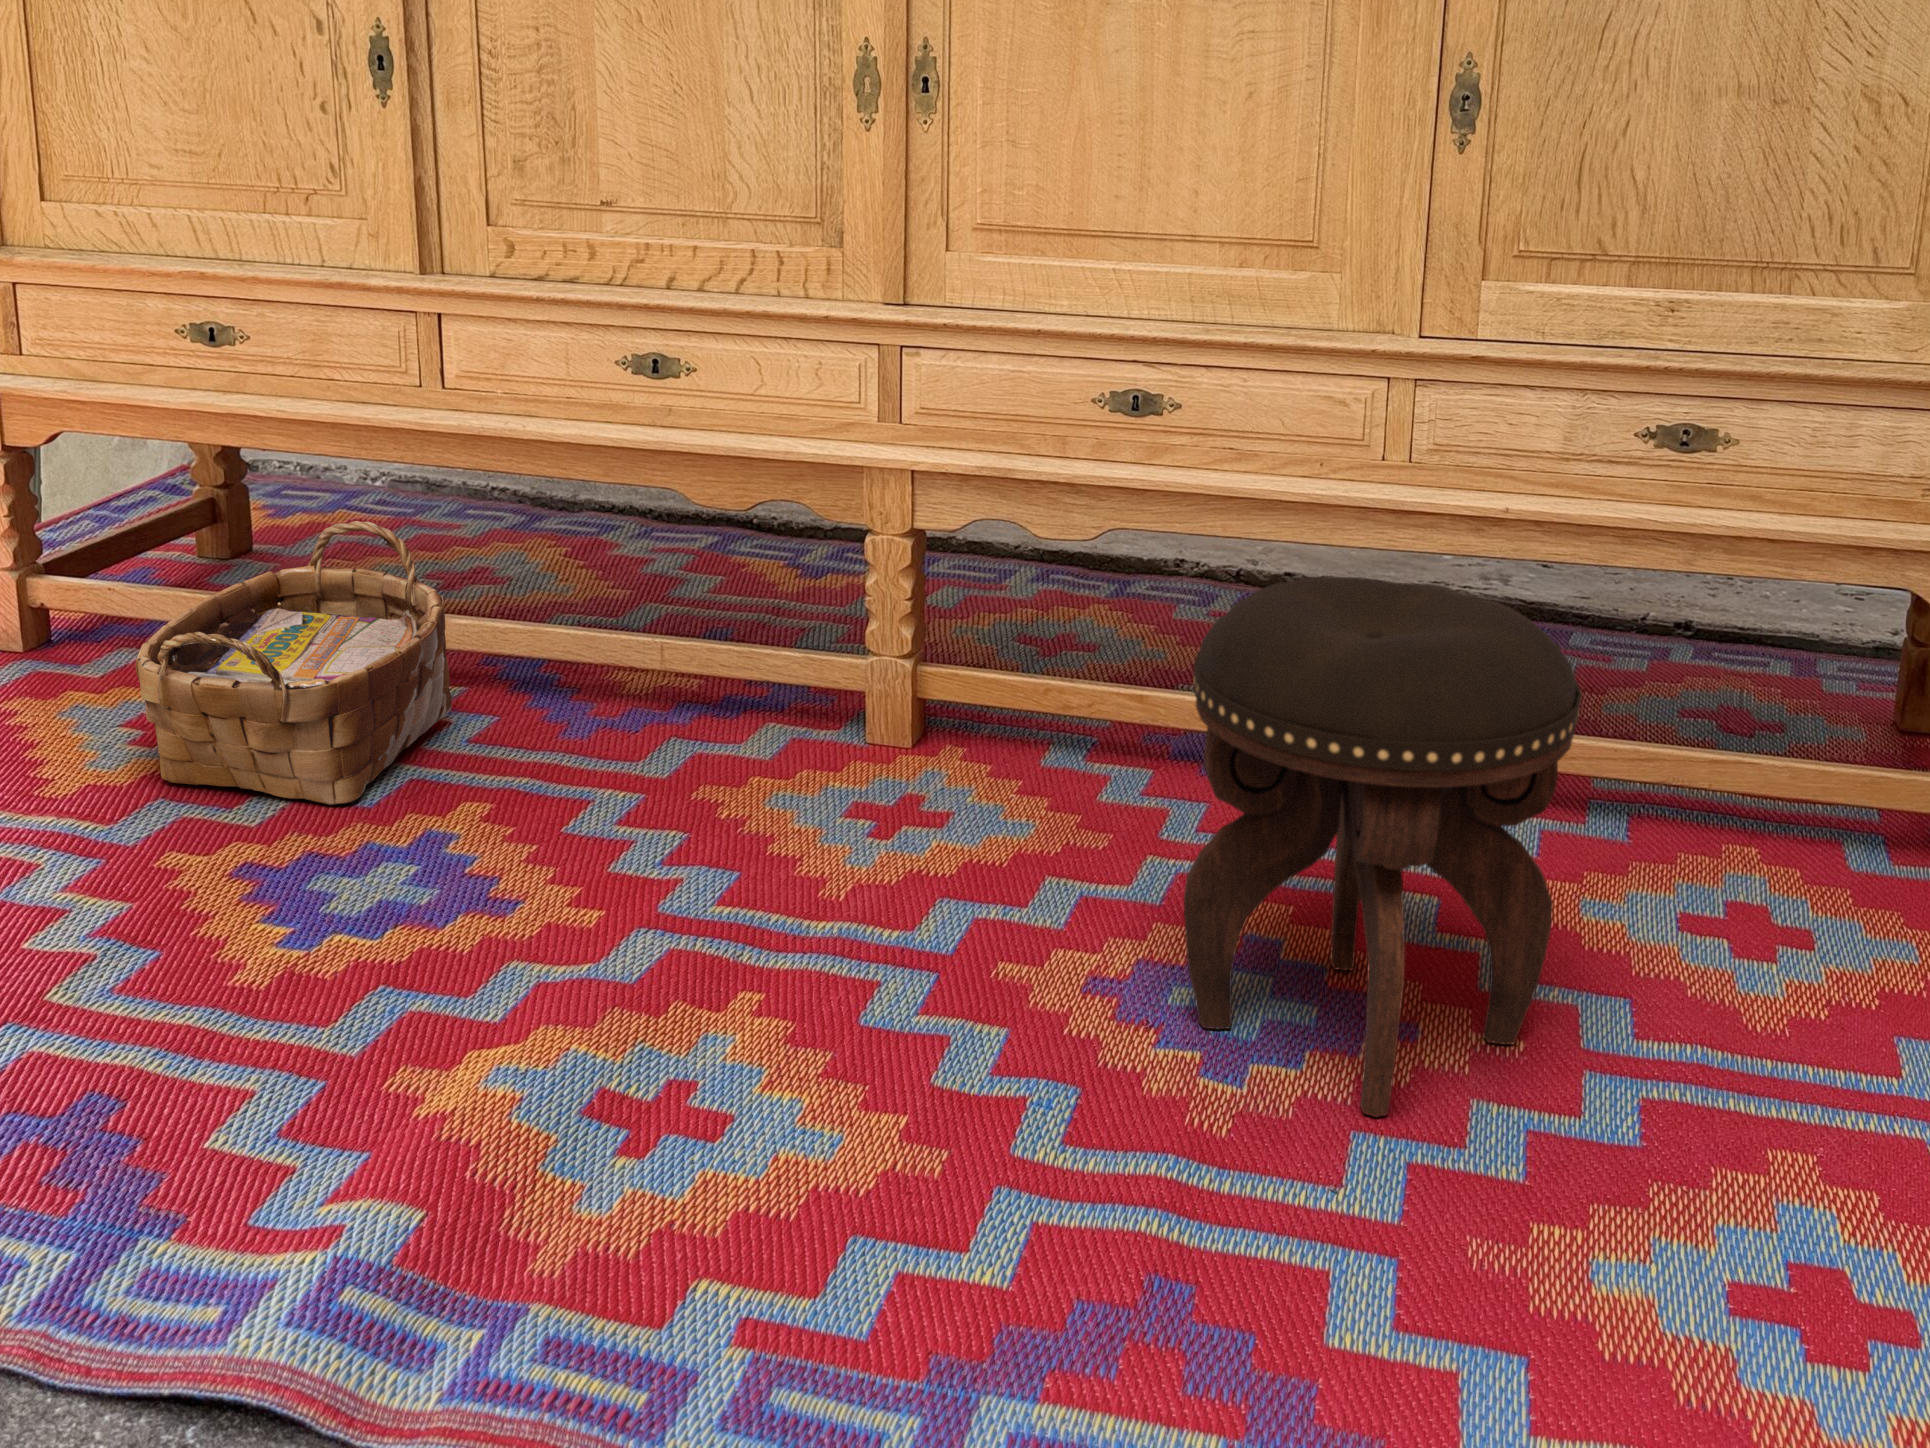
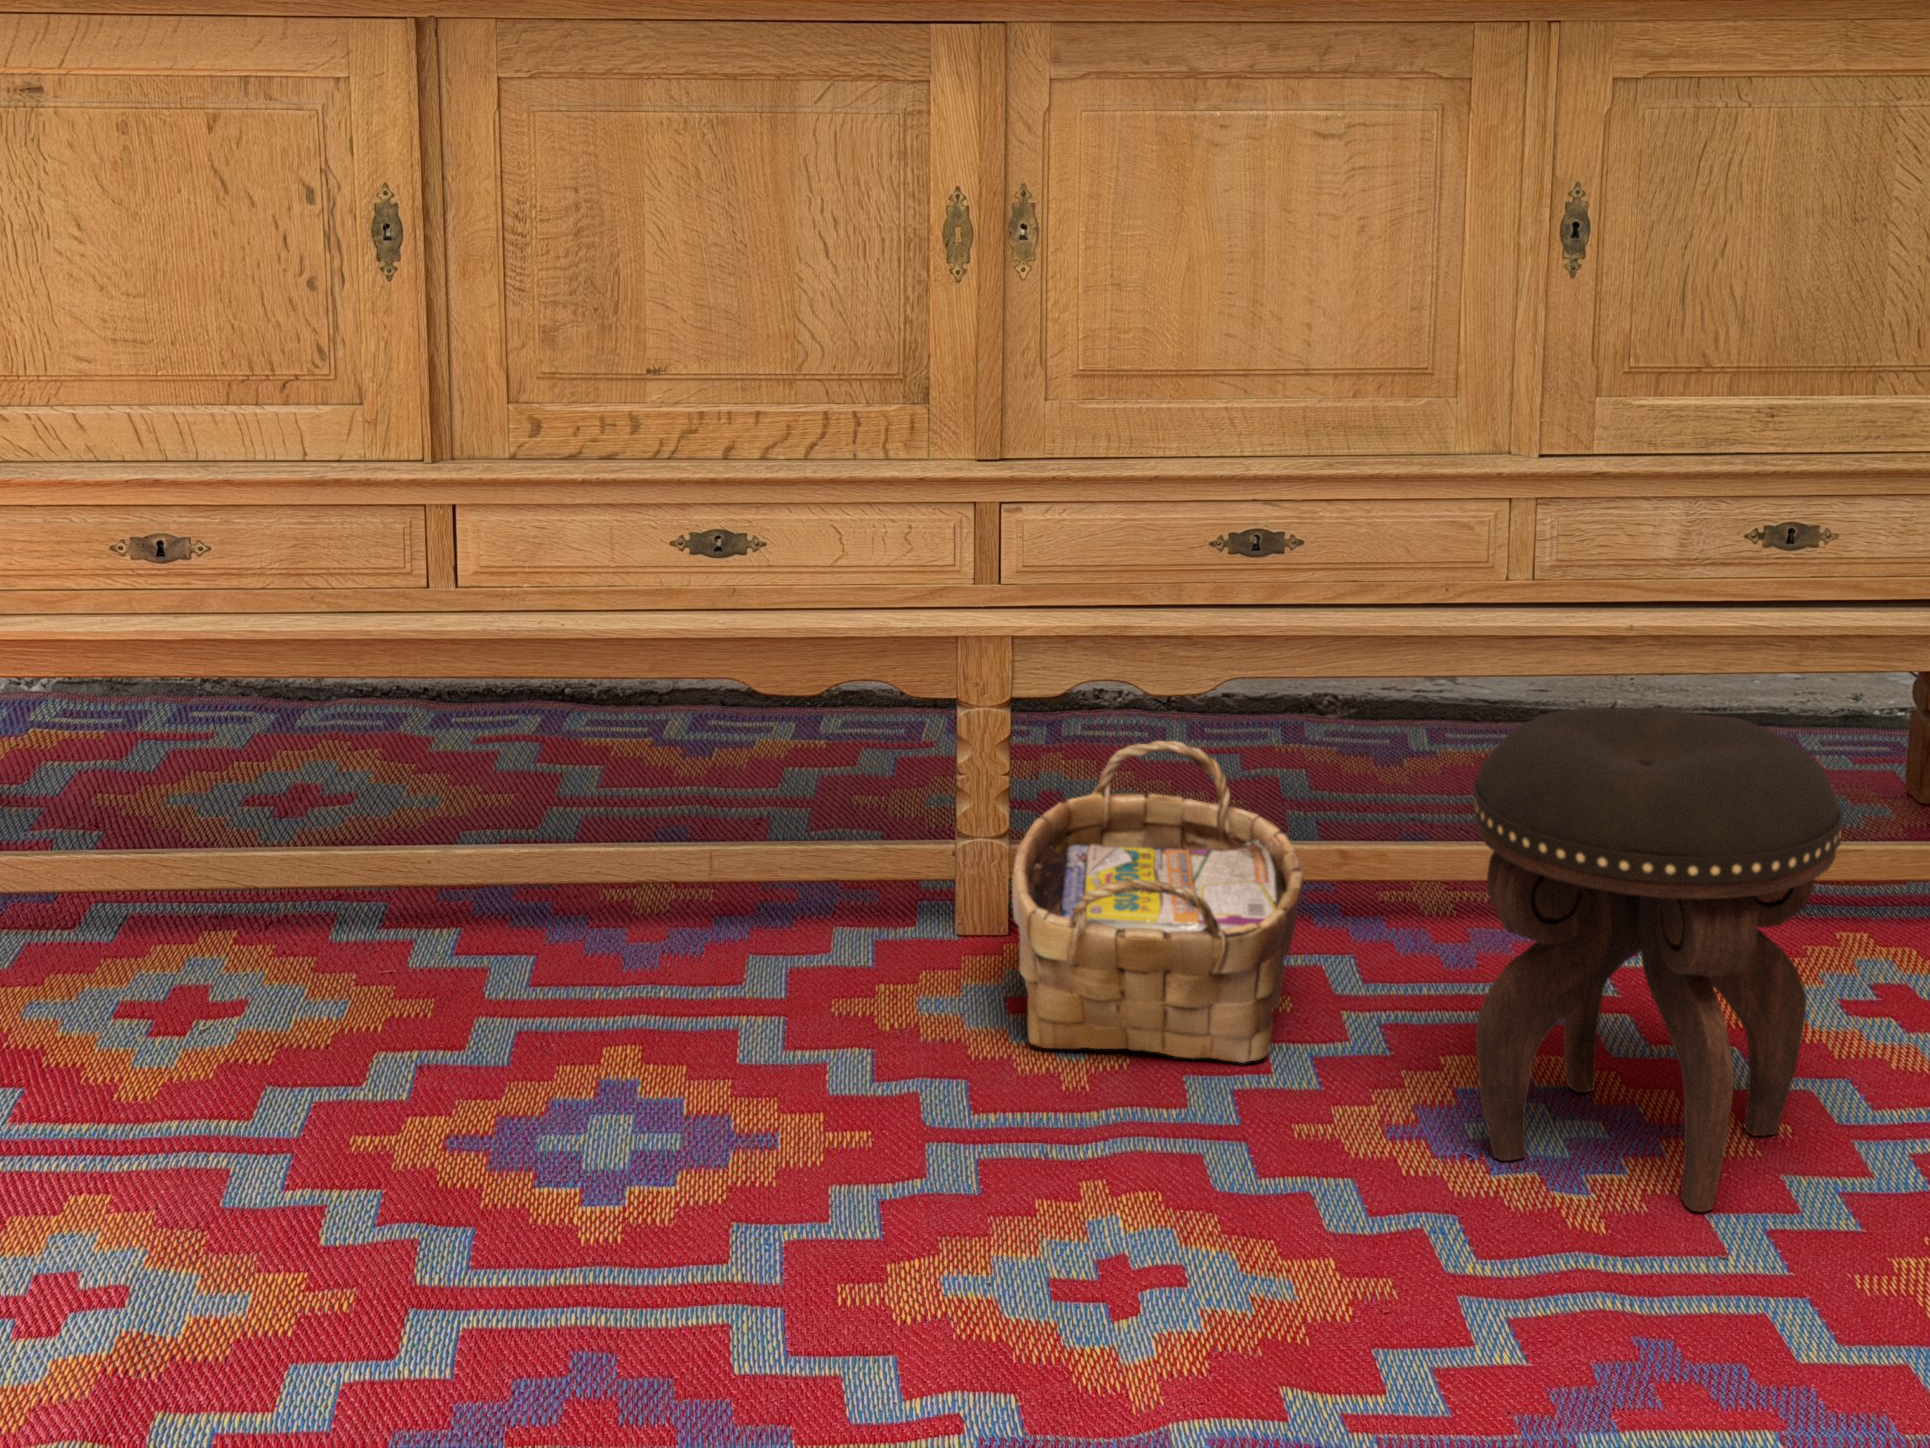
woven basket: present [136,521,452,805] -> present [1012,741,1303,1063]

